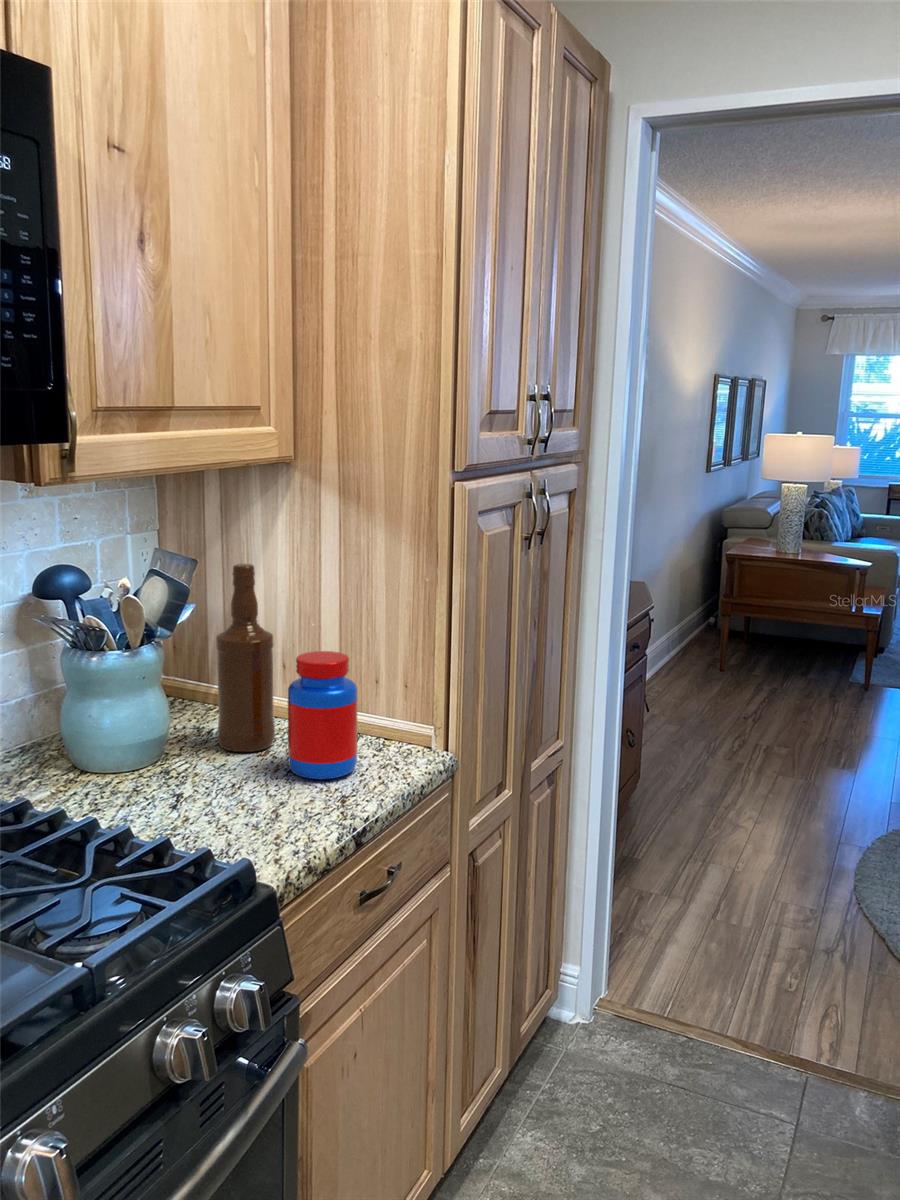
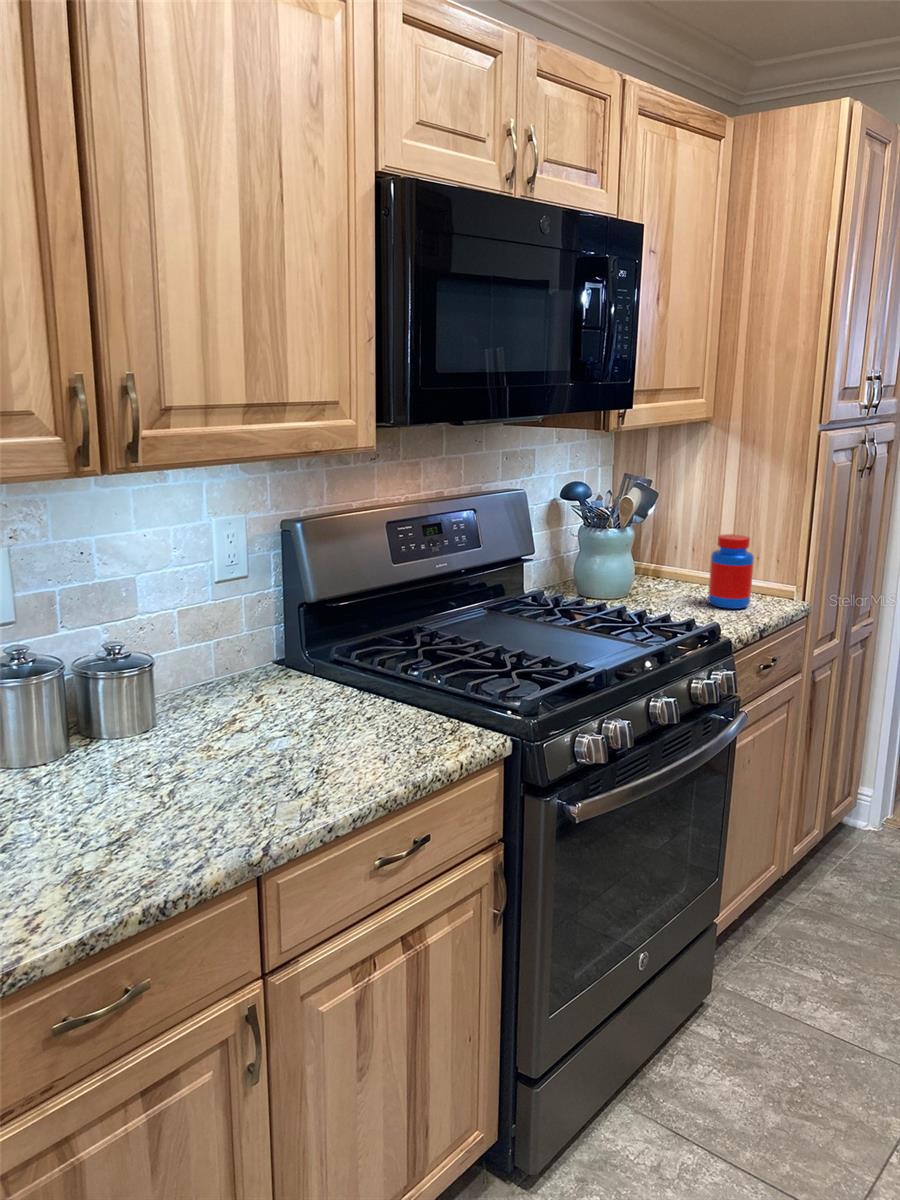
bottle: present [216,564,275,752] -> none [659,482,698,595]

